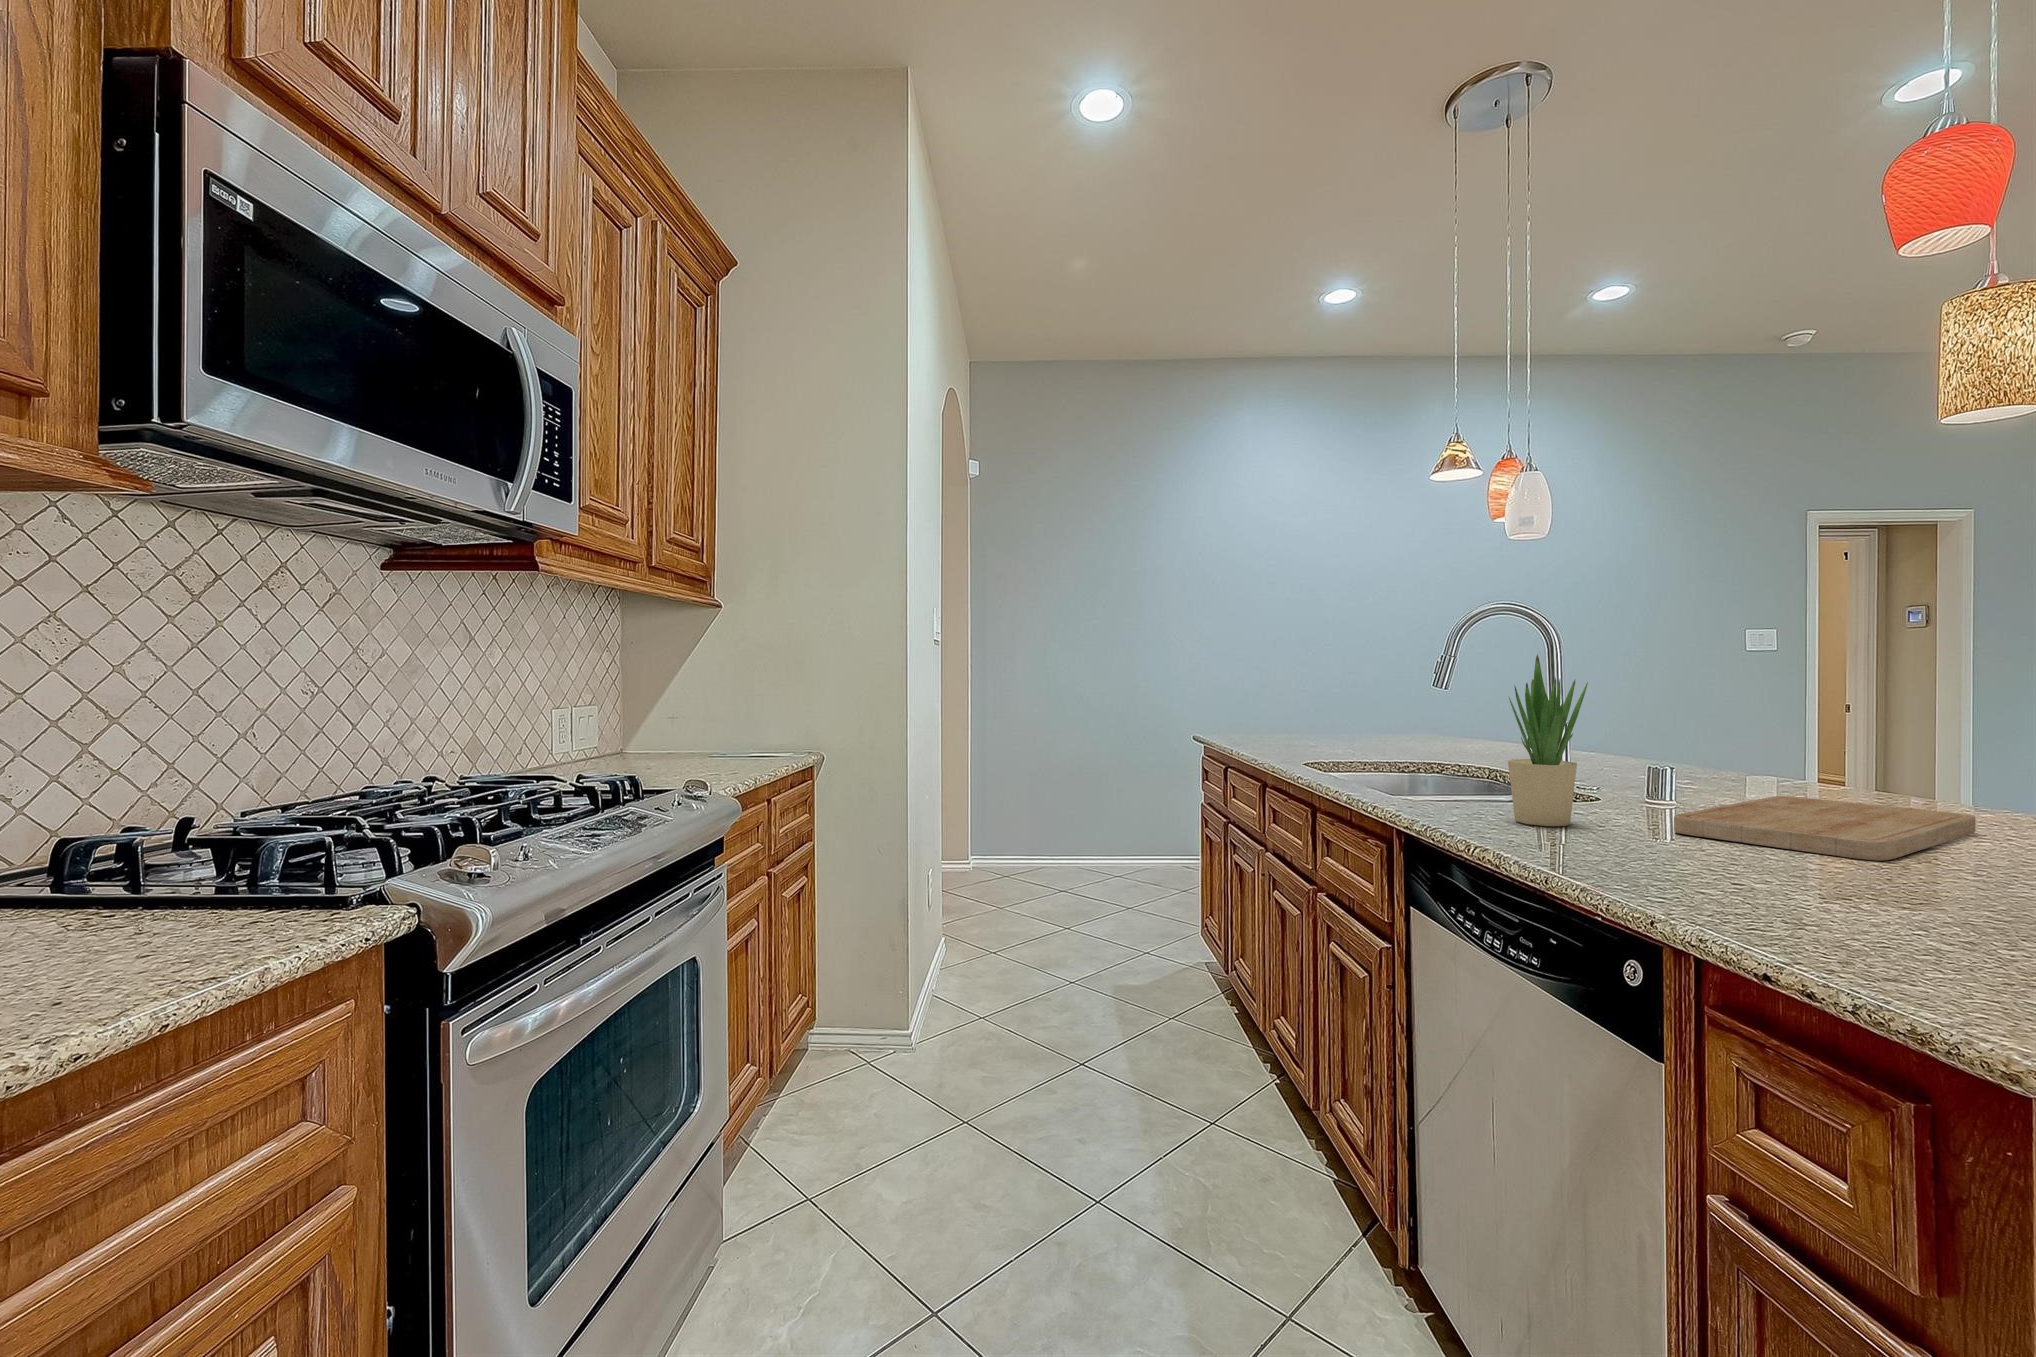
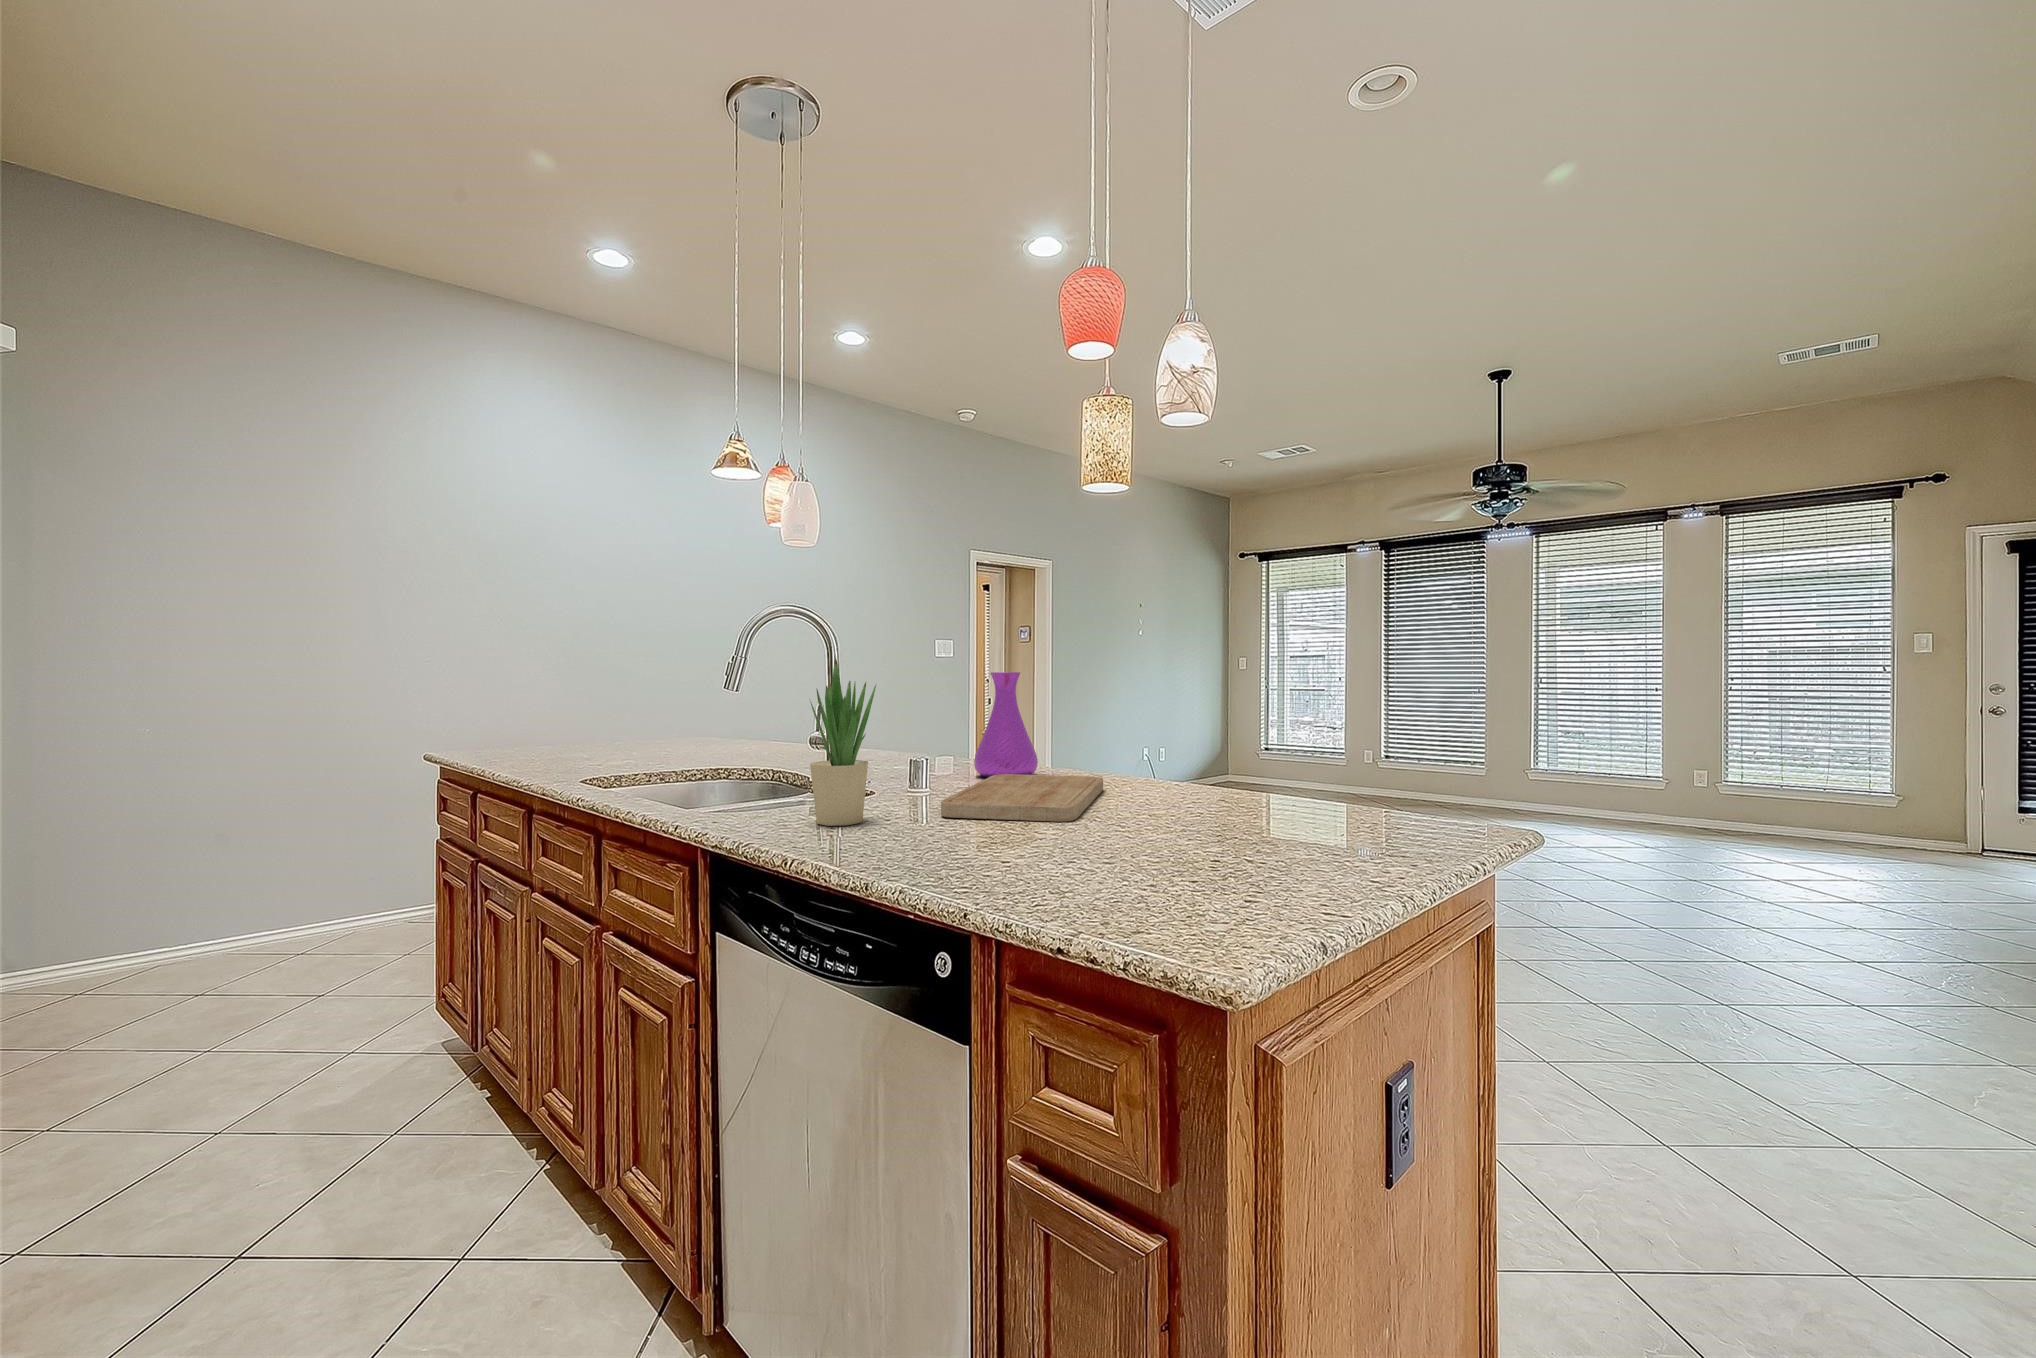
vase: none [1751,669,1862,804] -> present [974,672,1038,777]

